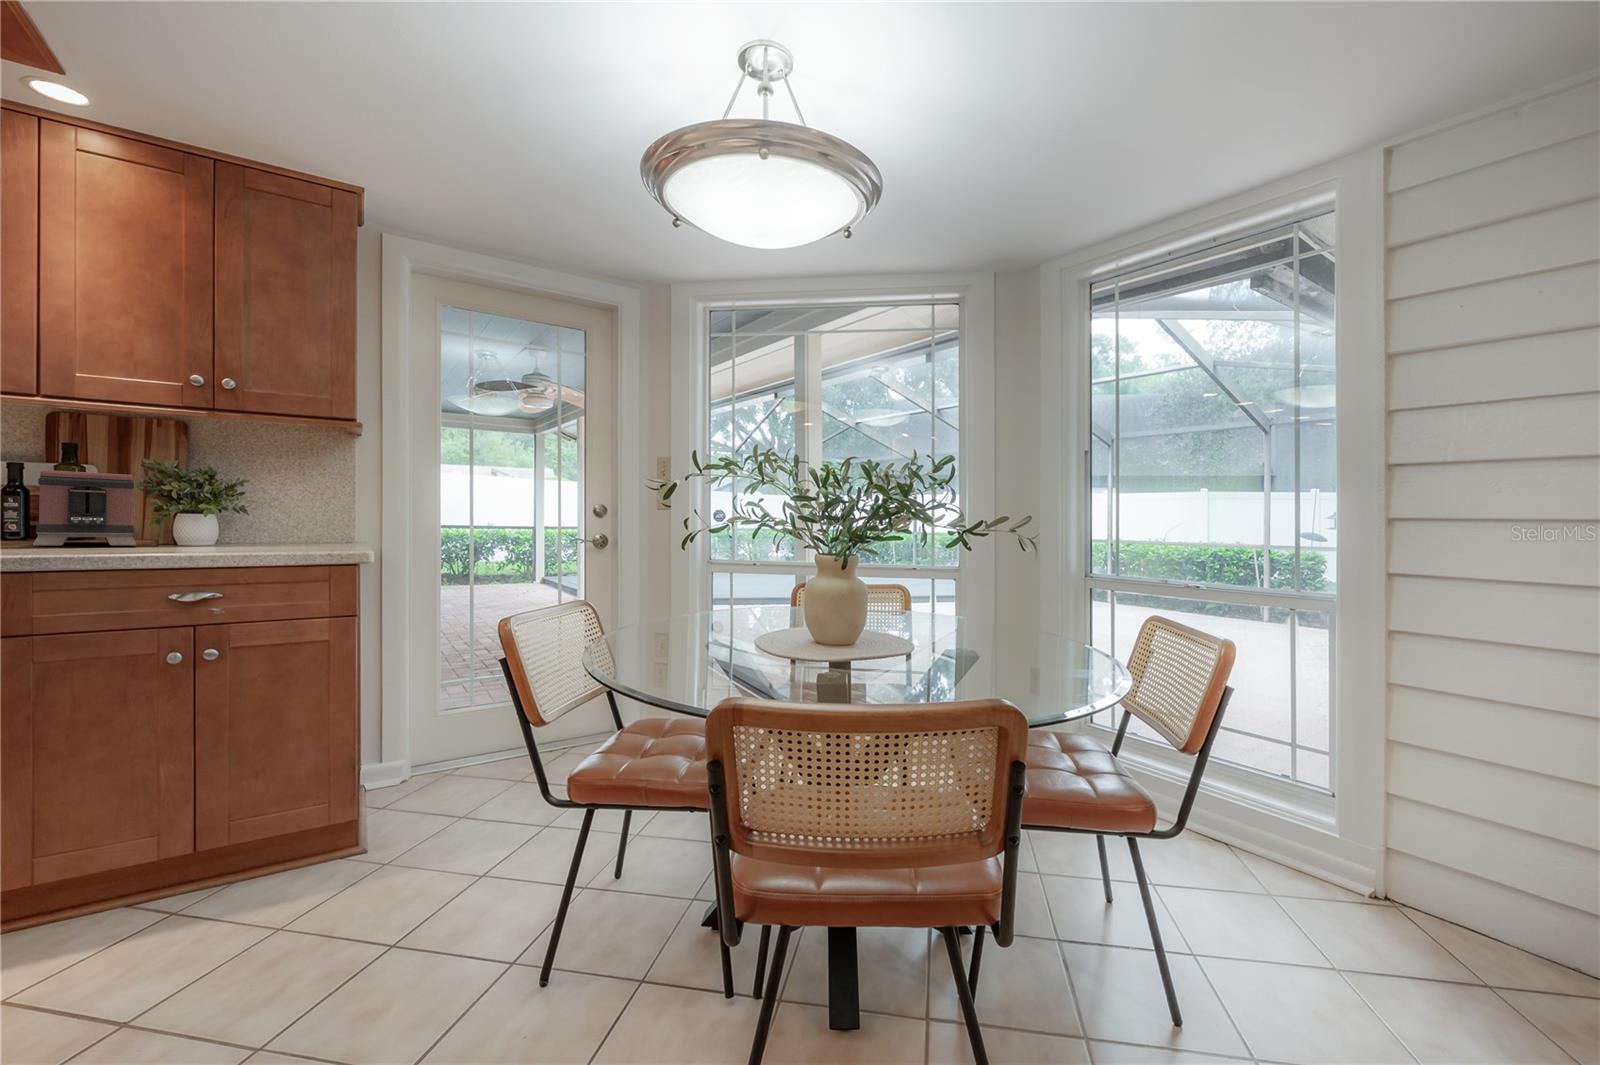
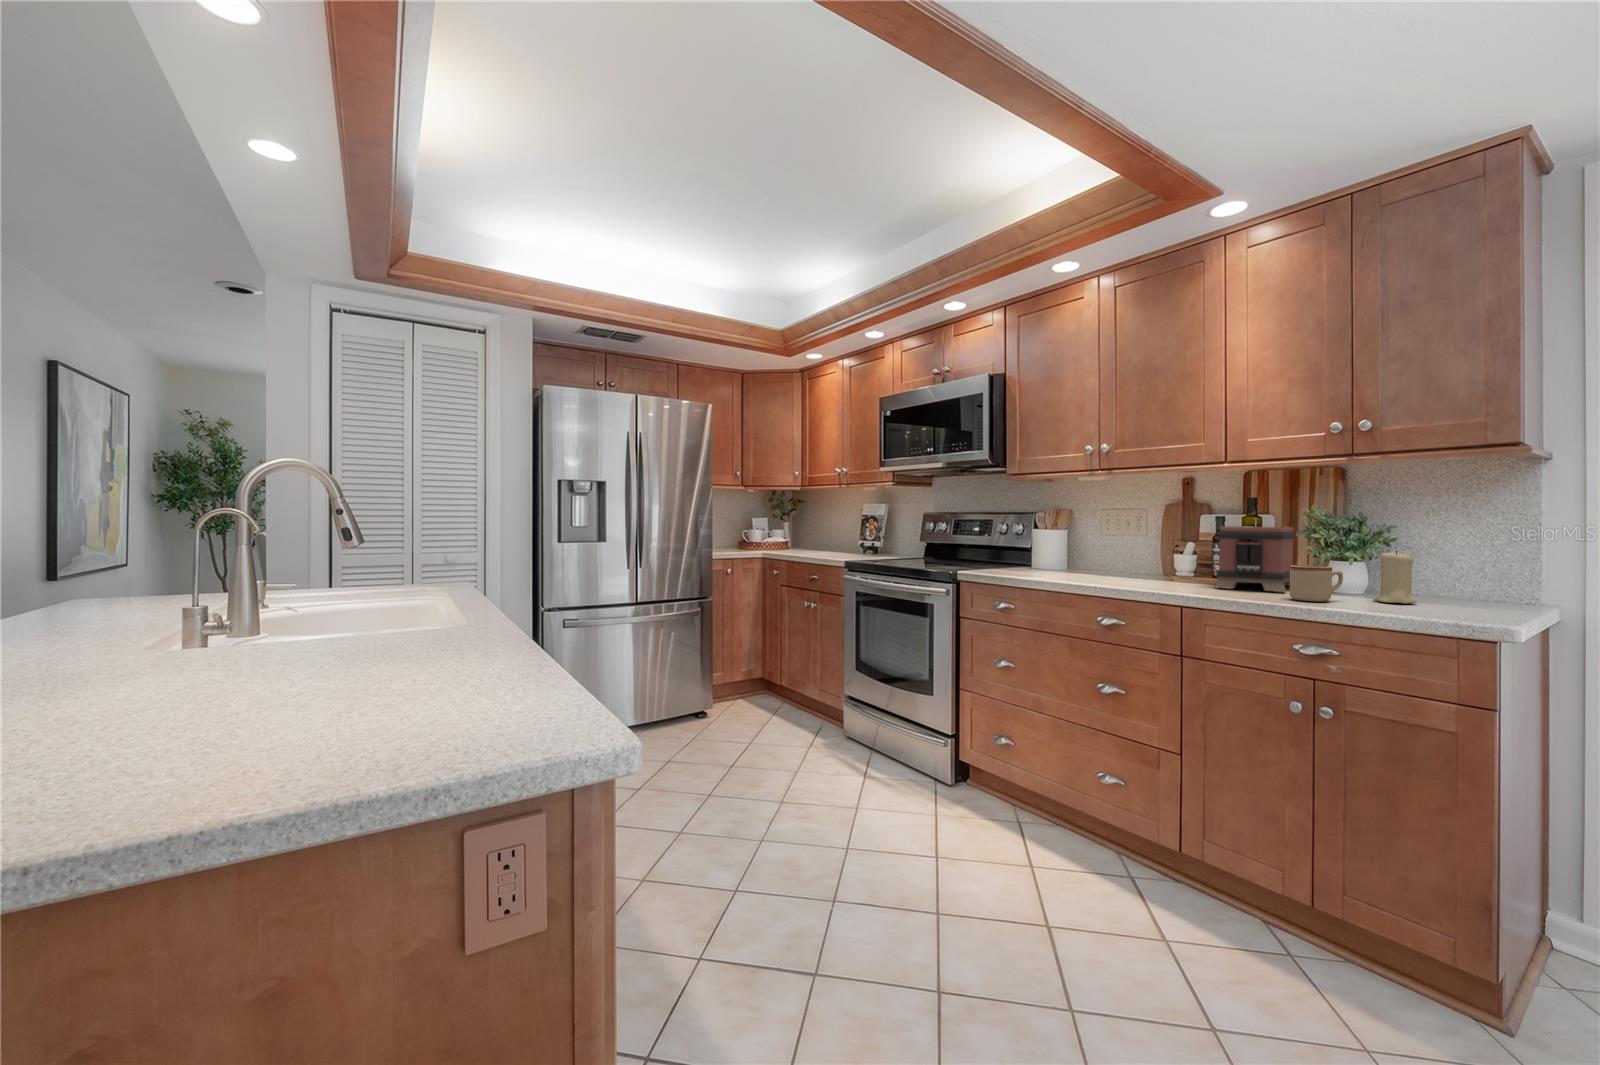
candle: none [237,501,277,547] -> present [1373,550,1417,604]
mug: none [154,514,212,549] -> present [1290,565,1343,602]

